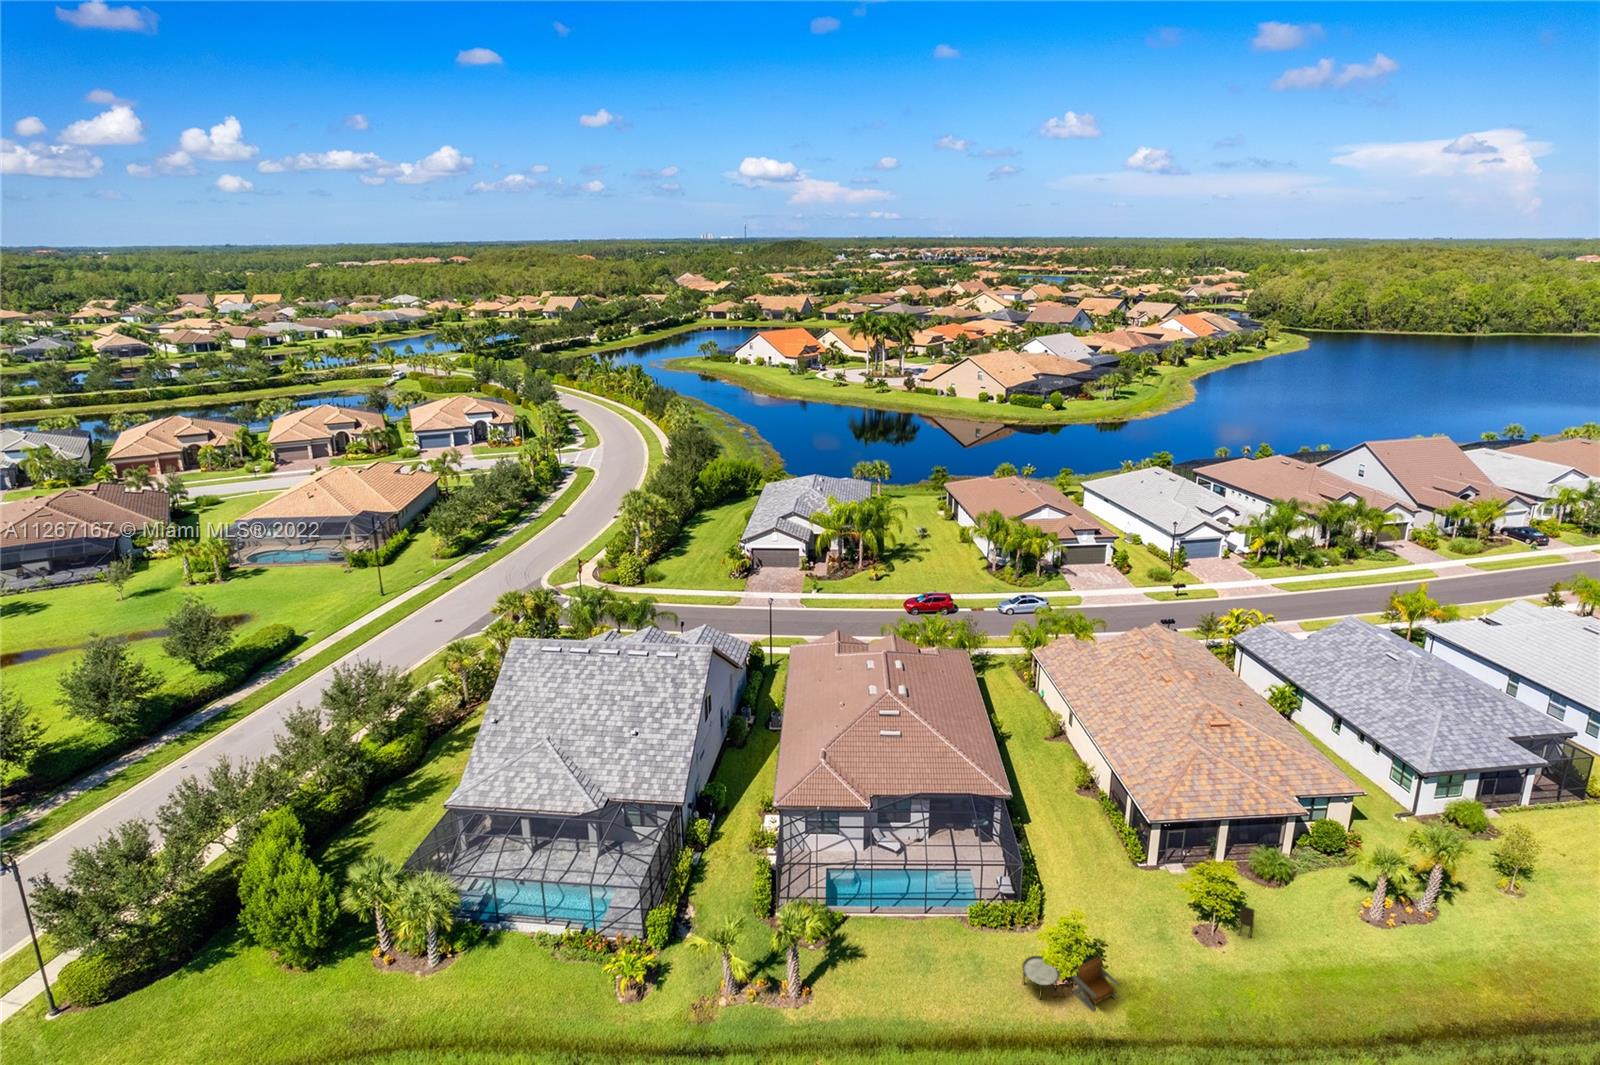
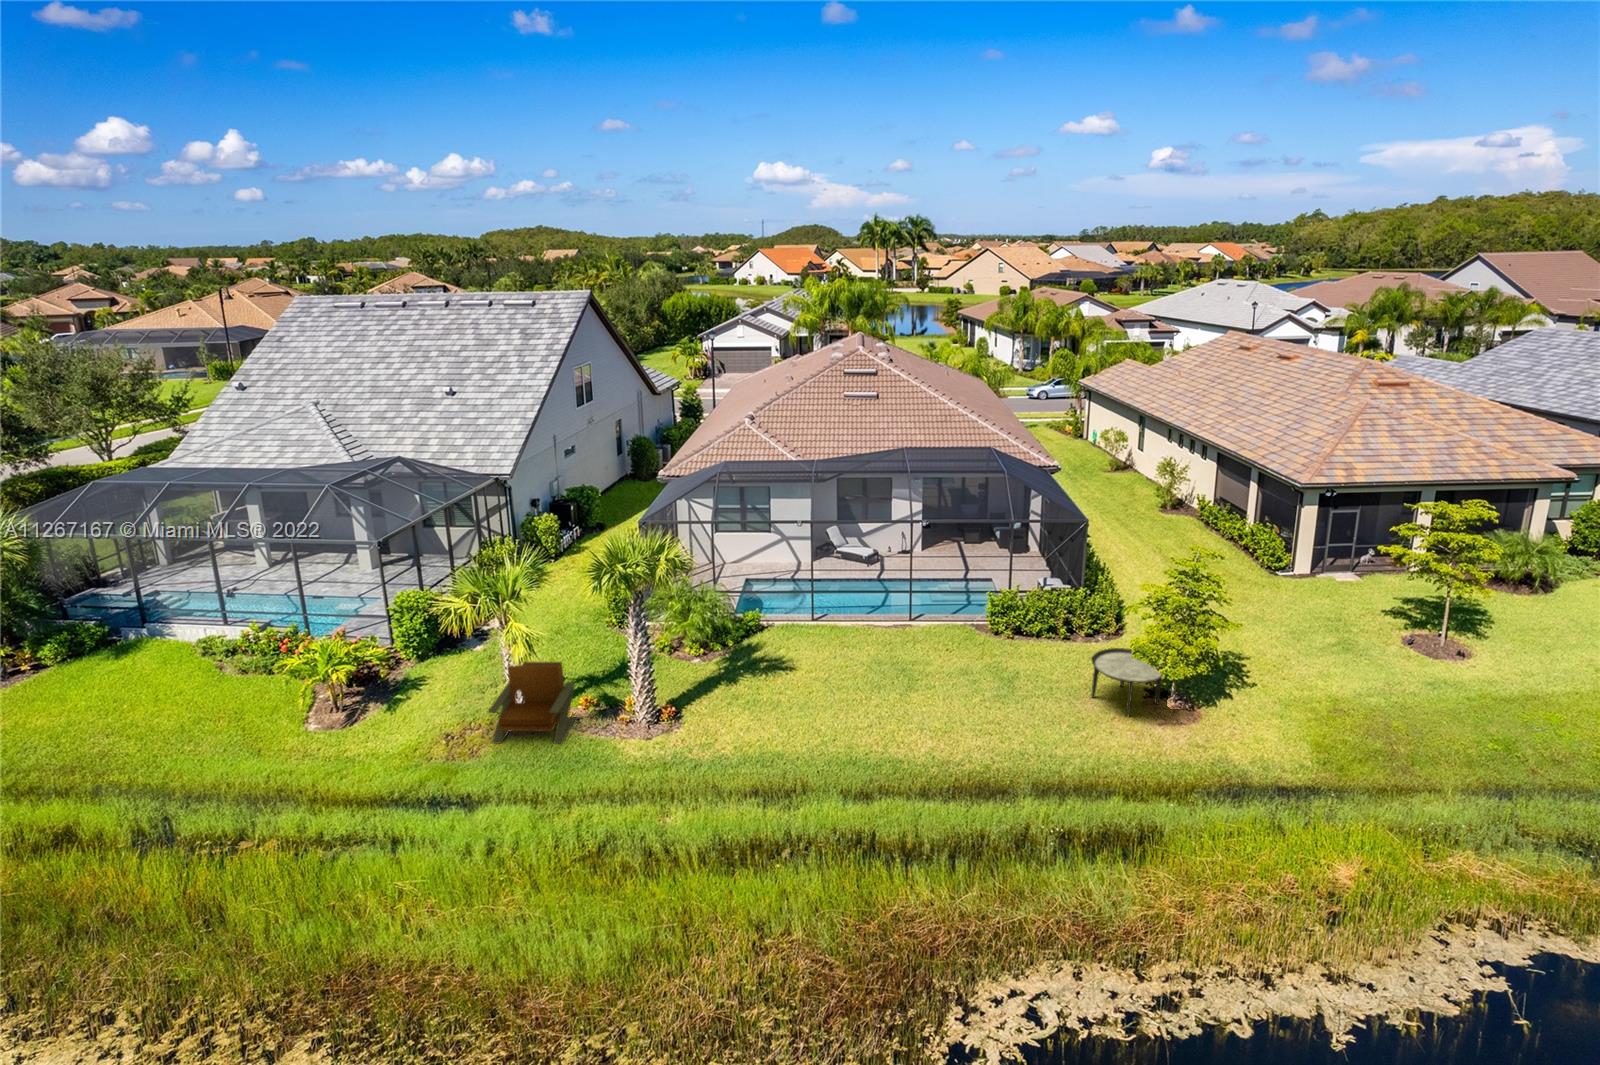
bench: present [1238,906,1255,938] -> none [1479,599,1522,645]
lounge chair: present [1072,957,1119,1011] -> present [488,662,576,744]

